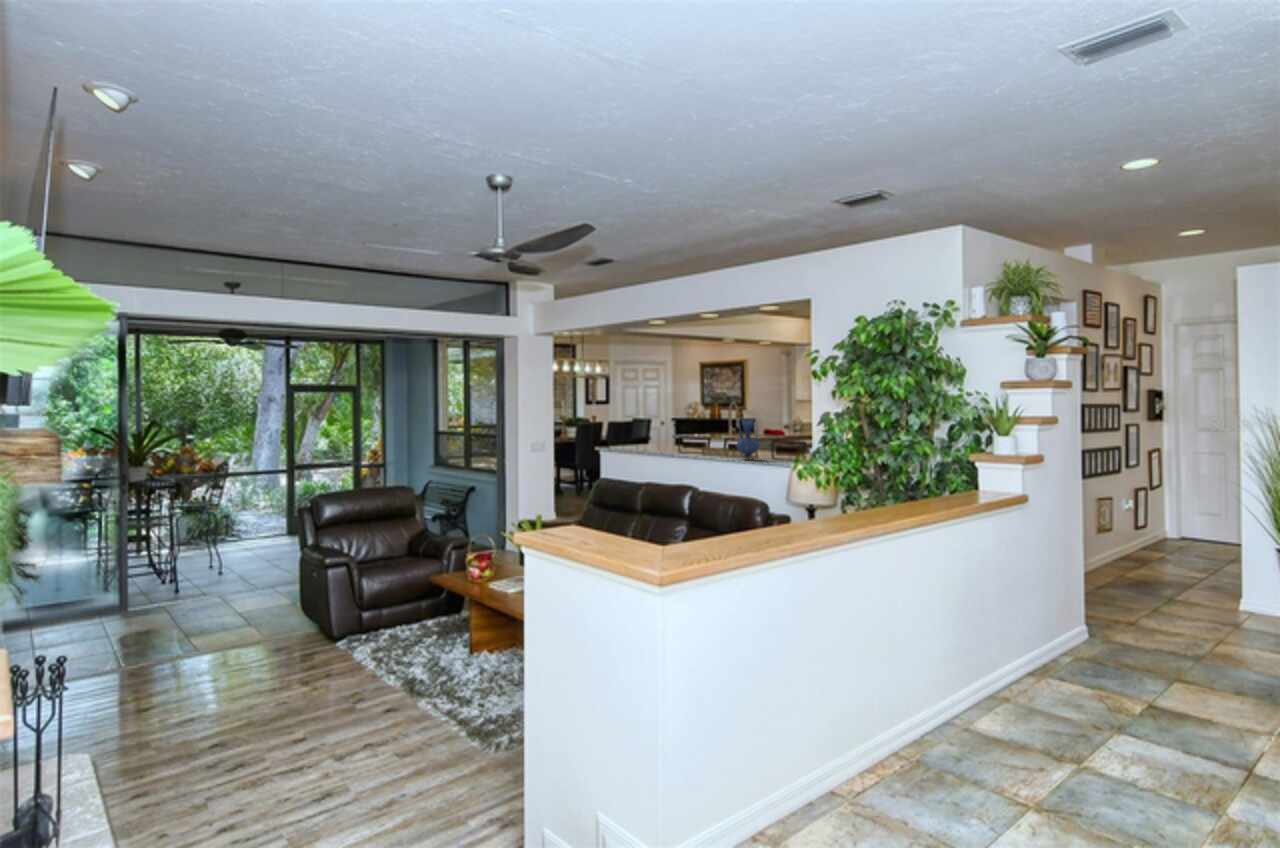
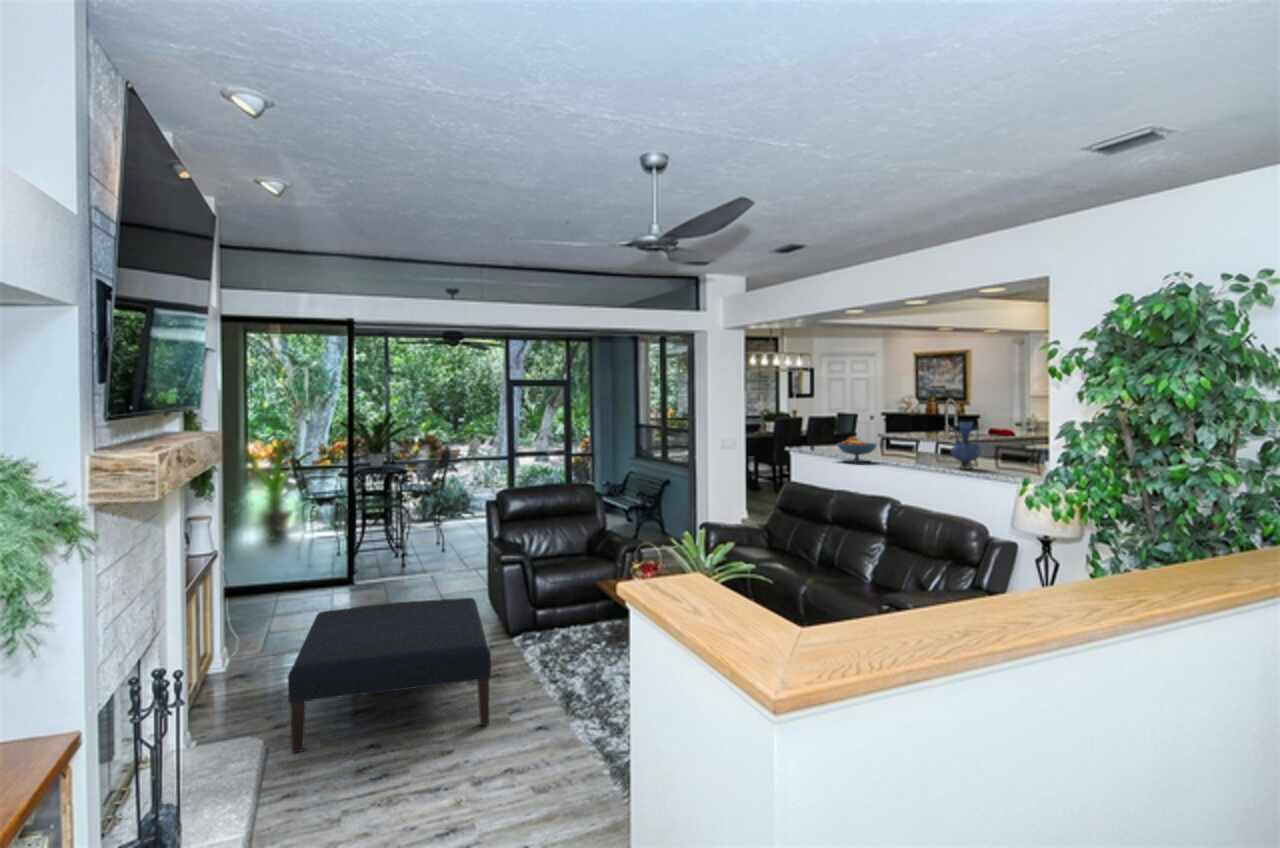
fruit bowl: none [641,435,675,458] -> present [838,437,876,462]
ottoman: none [120,601,338,763] -> present [288,598,491,752]

